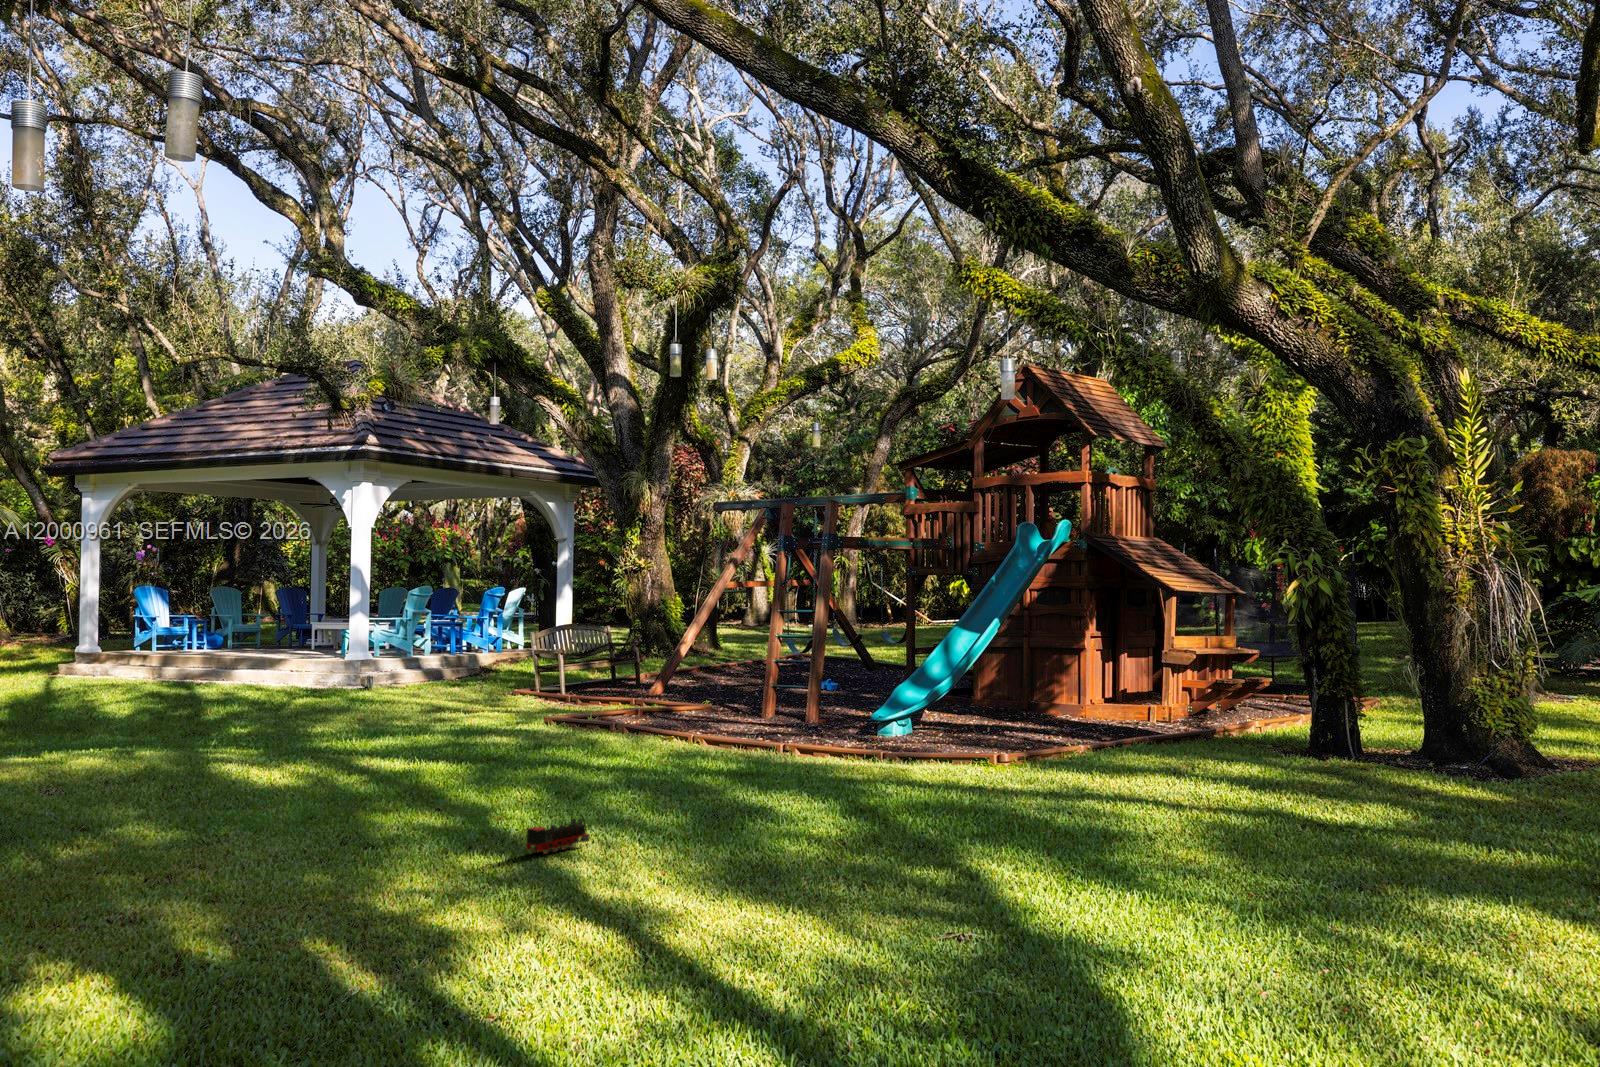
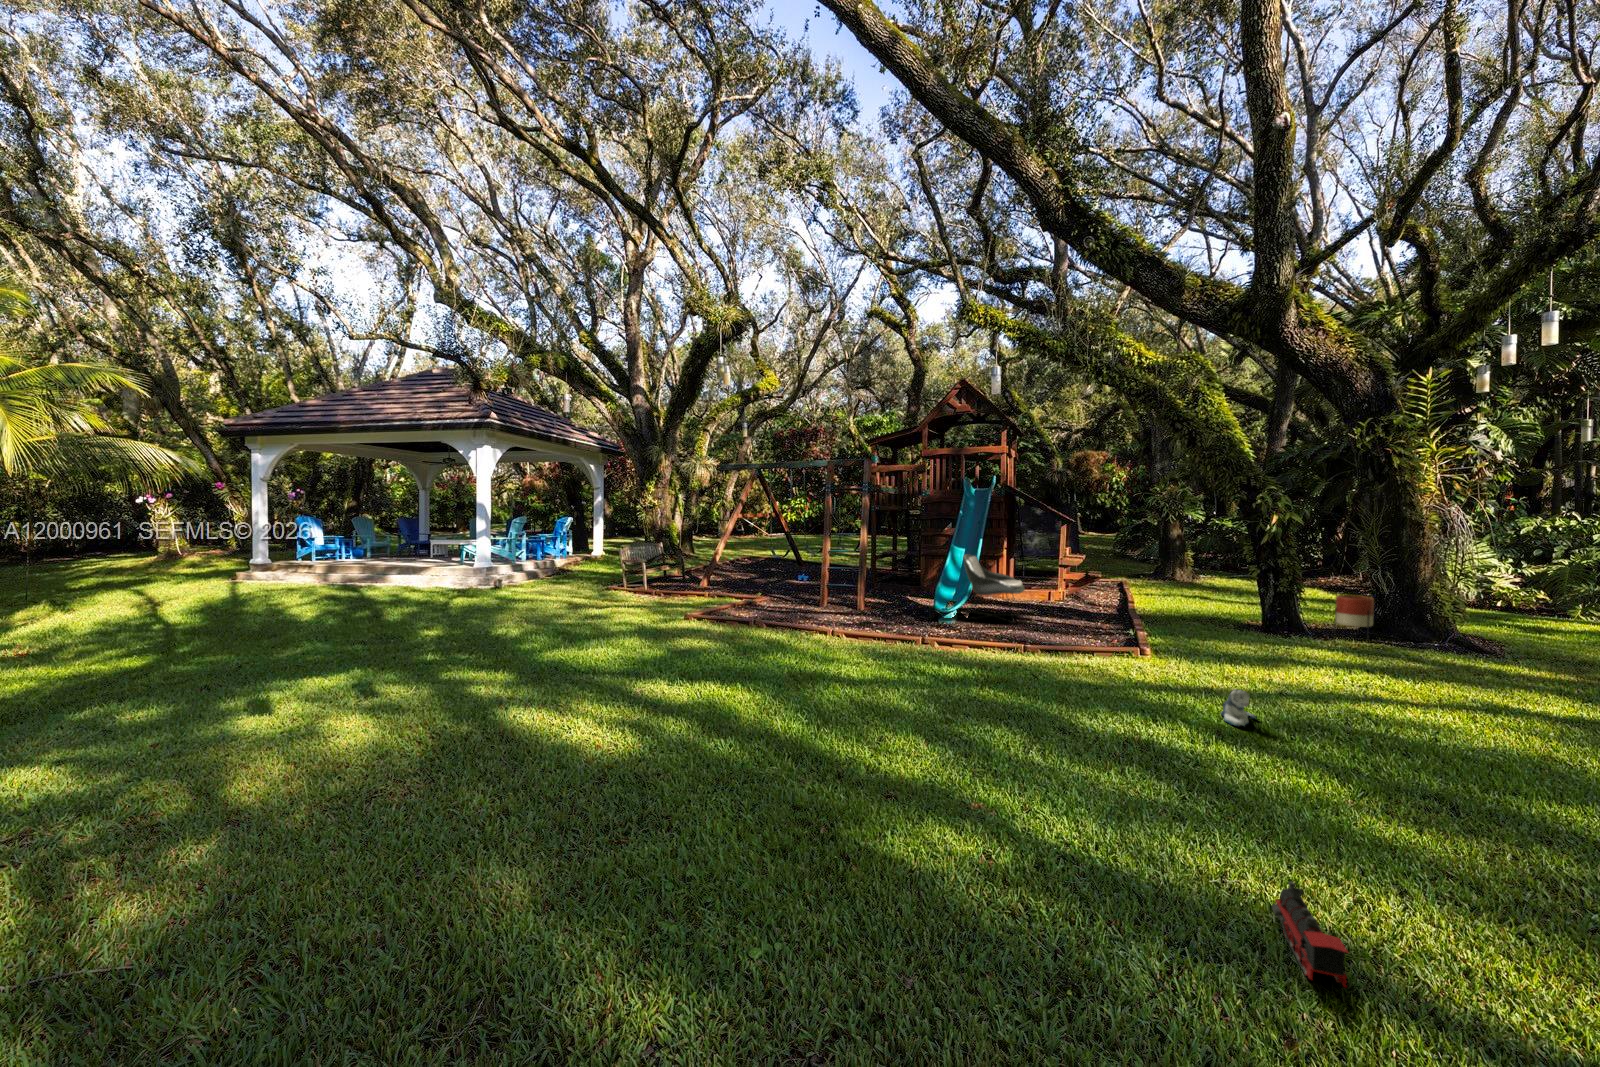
lounge chair: none [890,635,988,730] -> present [963,554,1024,623]
planter: none [1361,692,1406,754] -> present [1335,595,1374,635]
plush toy: none [876,760,922,795] -> present [1221,689,1257,726]

